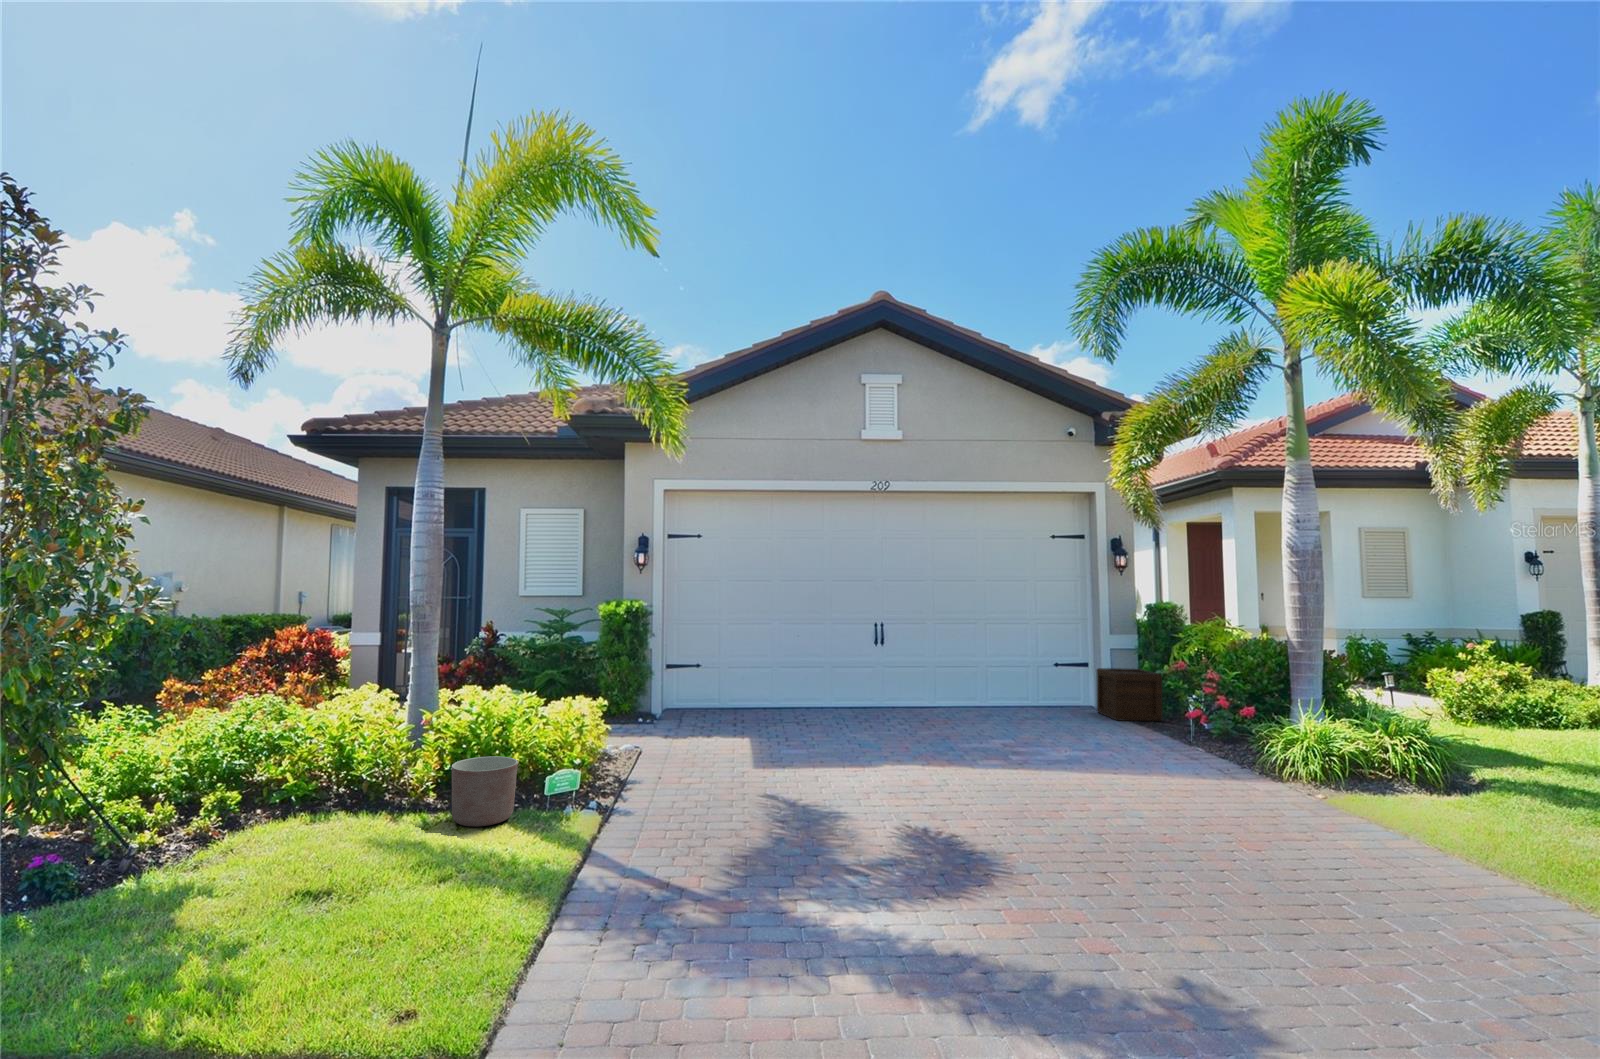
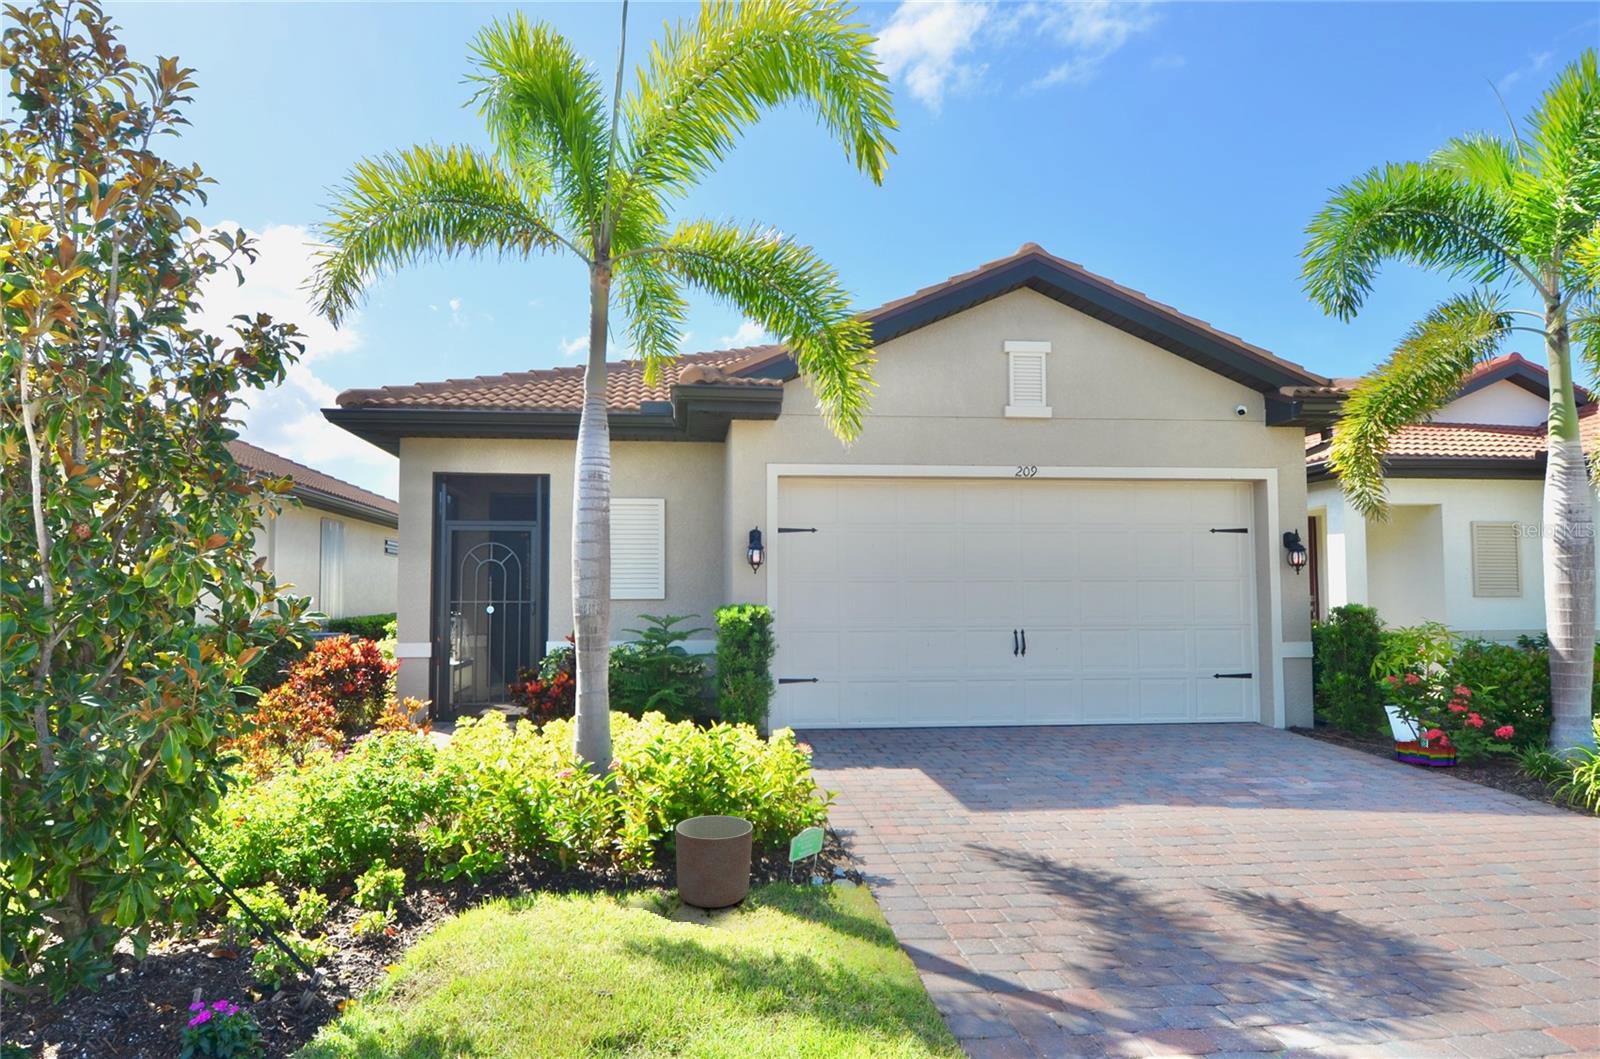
wooden crate: present [1096,668,1162,721] -> none [1270,680,1355,741]
storage bin: none [1182,719,1230,741] -> present [1395,740,1456,766]

